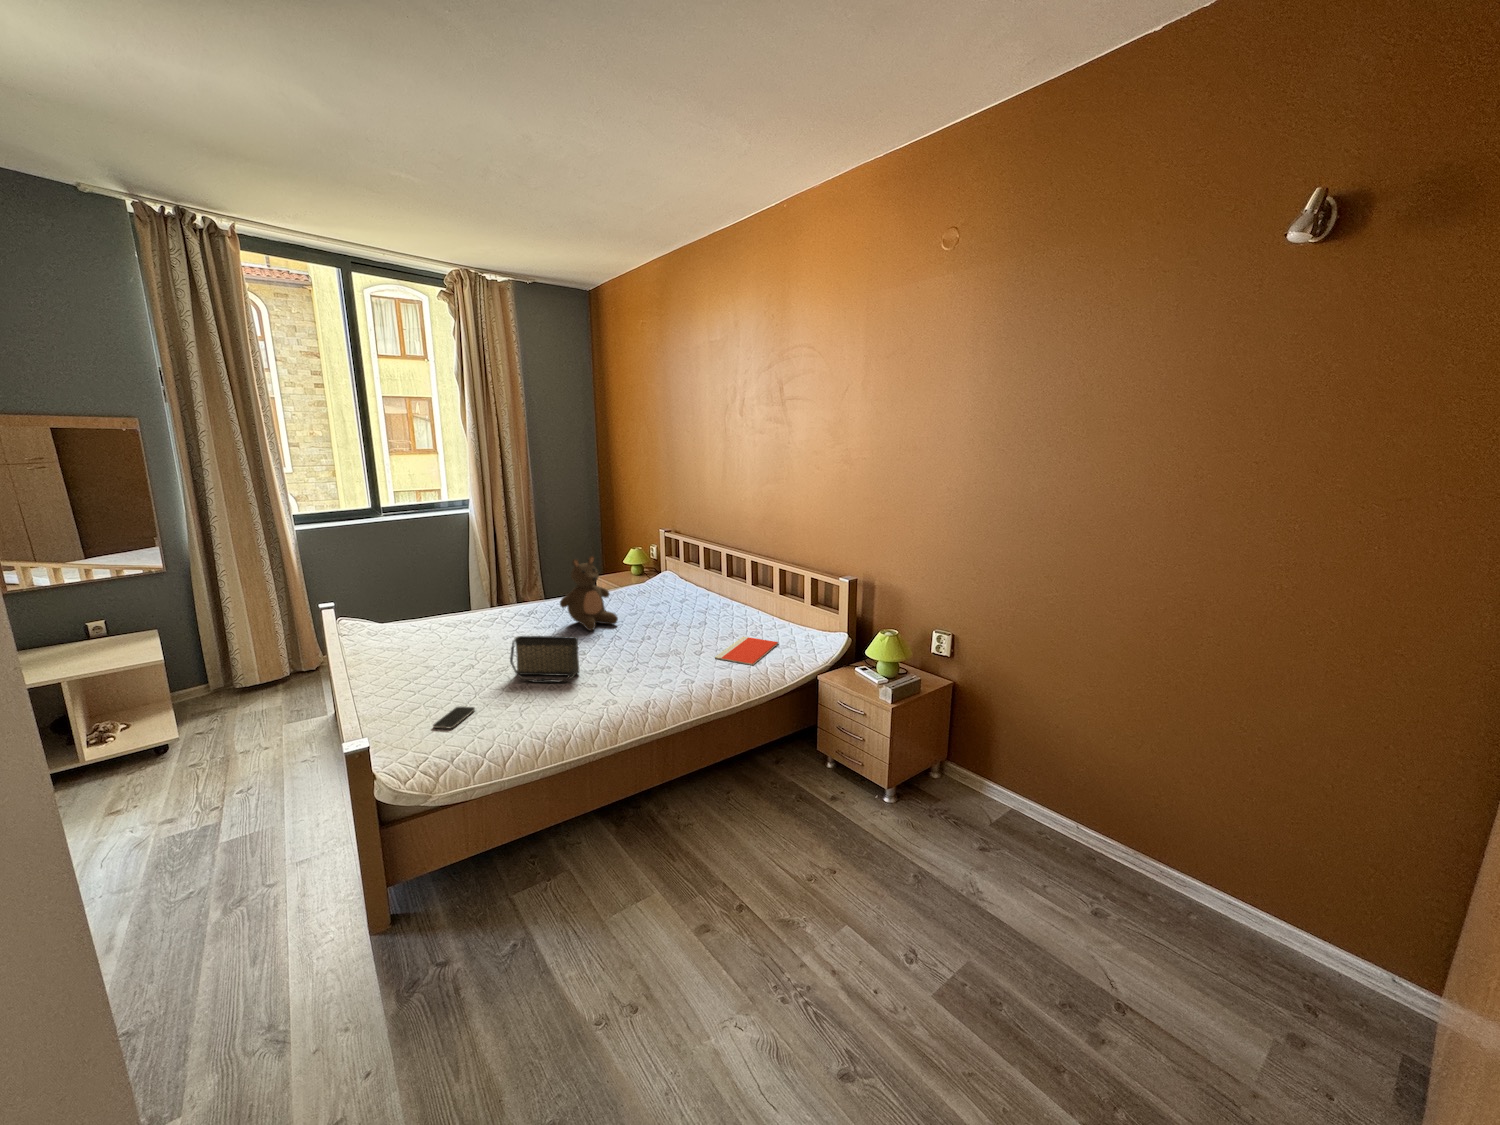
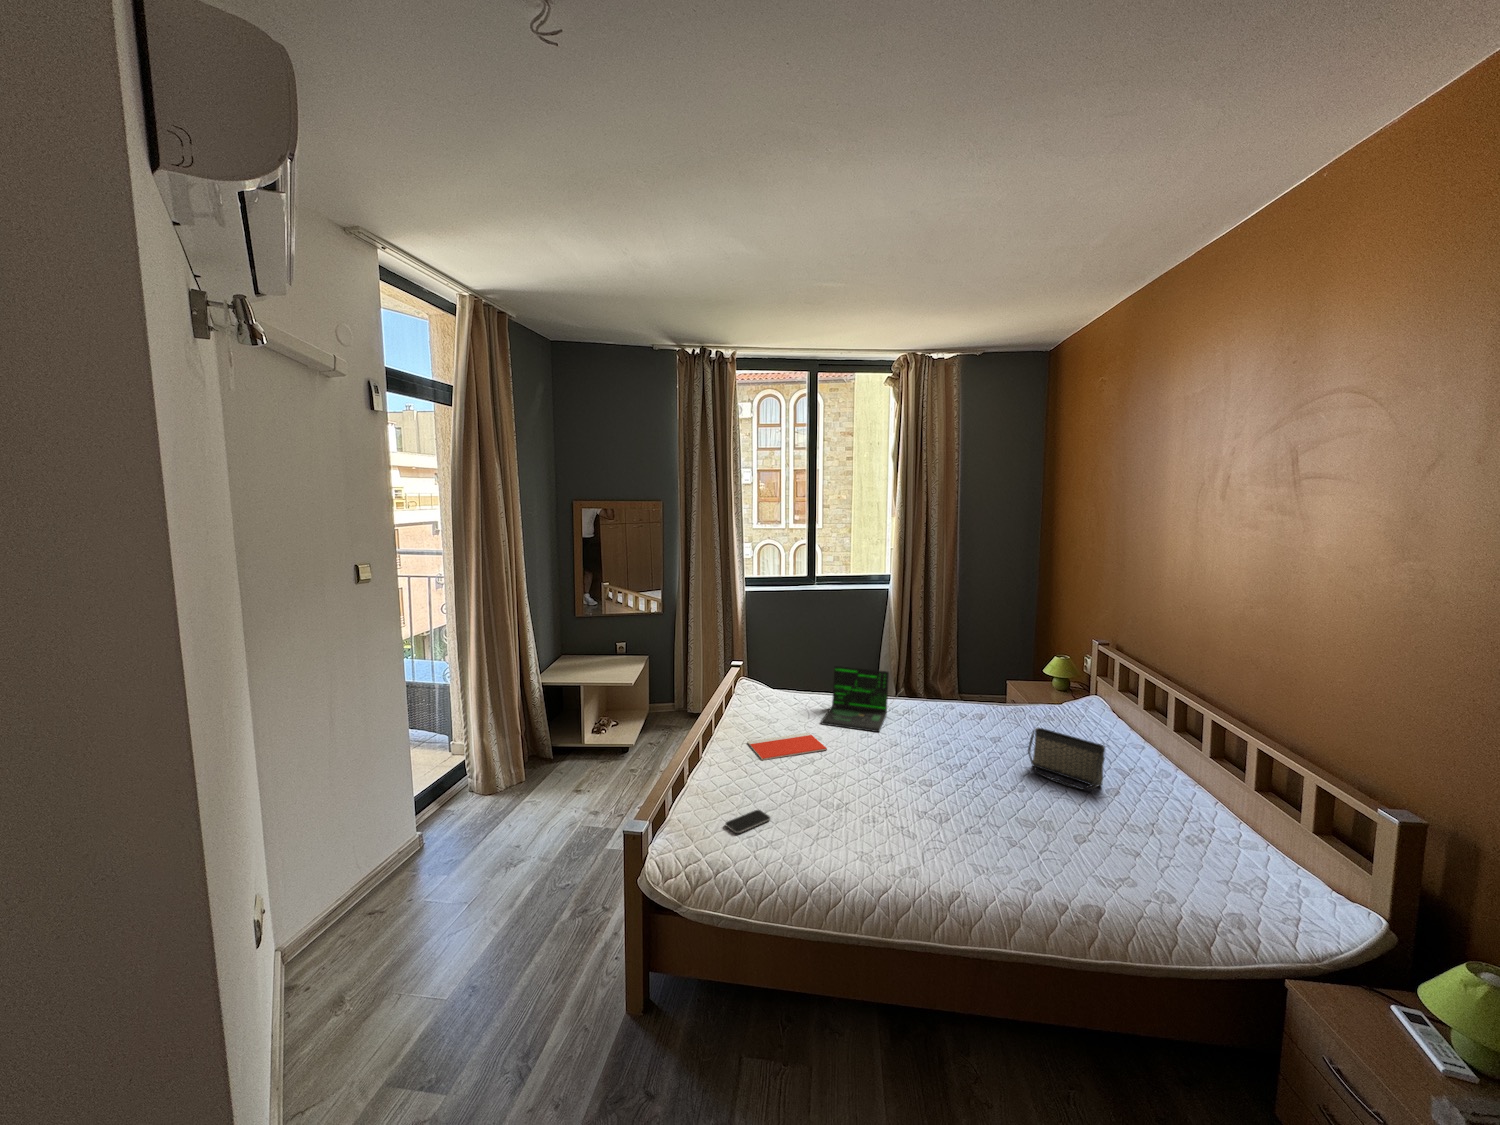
stuffed bear: present [560,556,618,631] -> none [920,668,986,759]
laptop: none [458,577,530,636] -> present [821,666,892,732]
handbag: present [510,636,579,683] -> present [1028,728,1105,790]
notebook: present [715,636,779,665] -> present [747,733,827,760]

